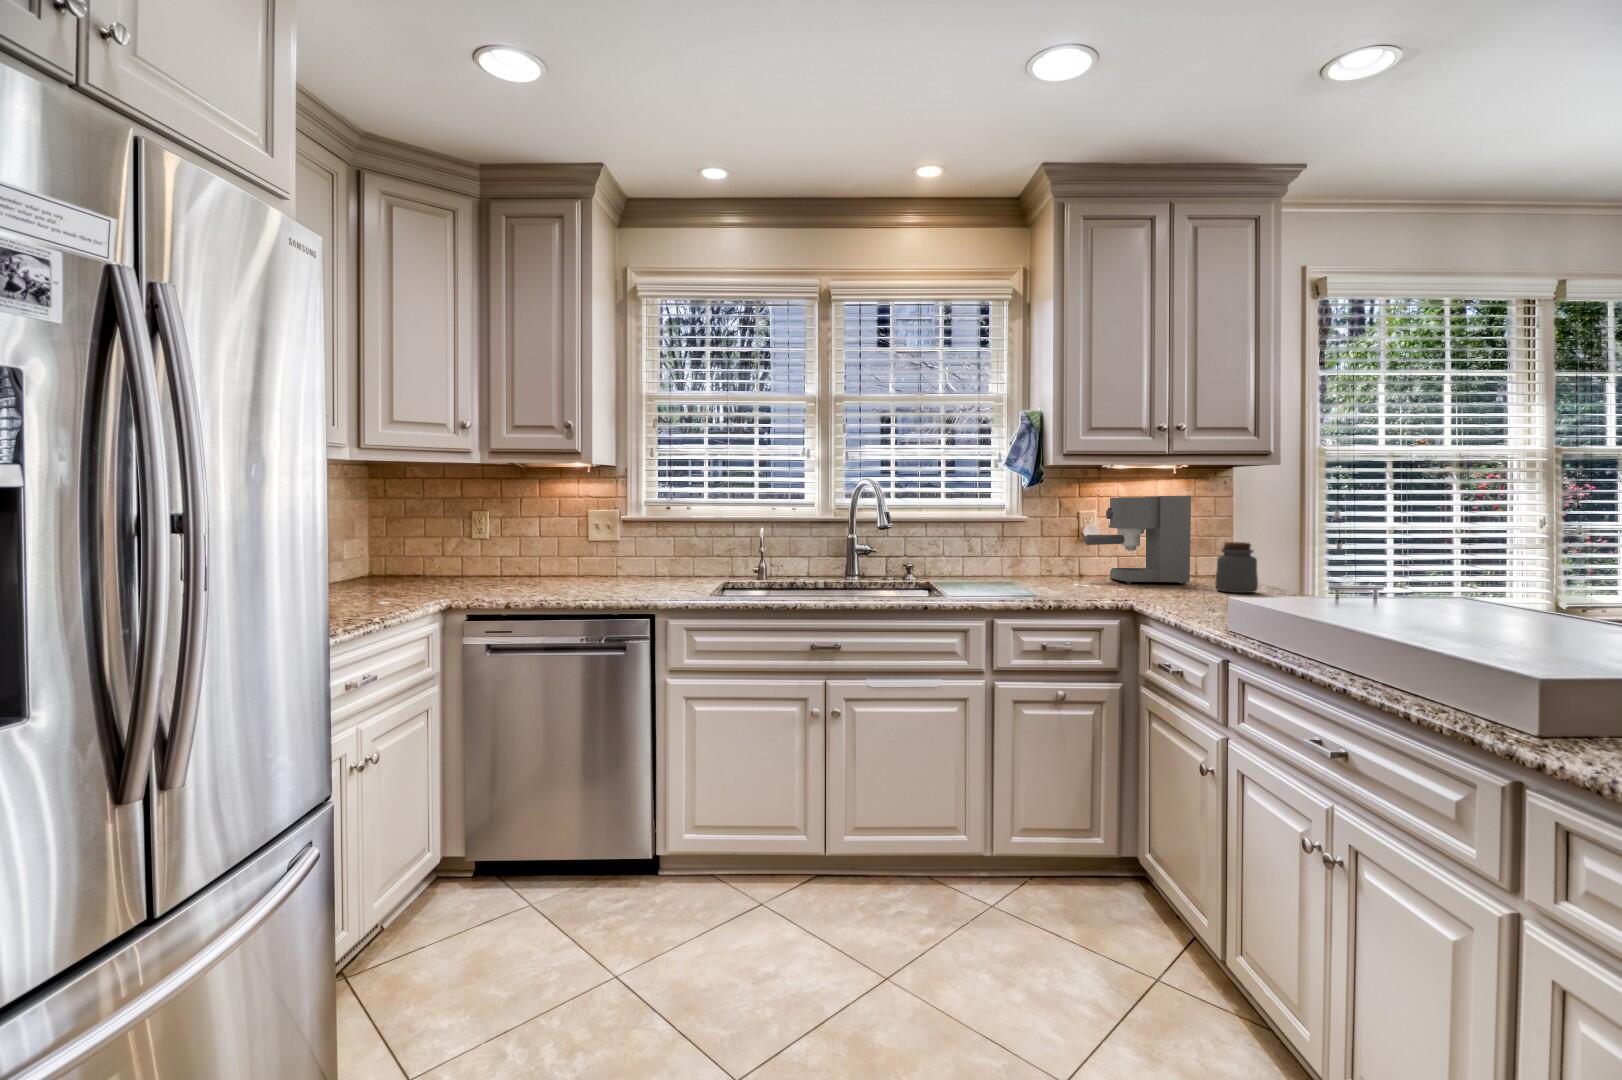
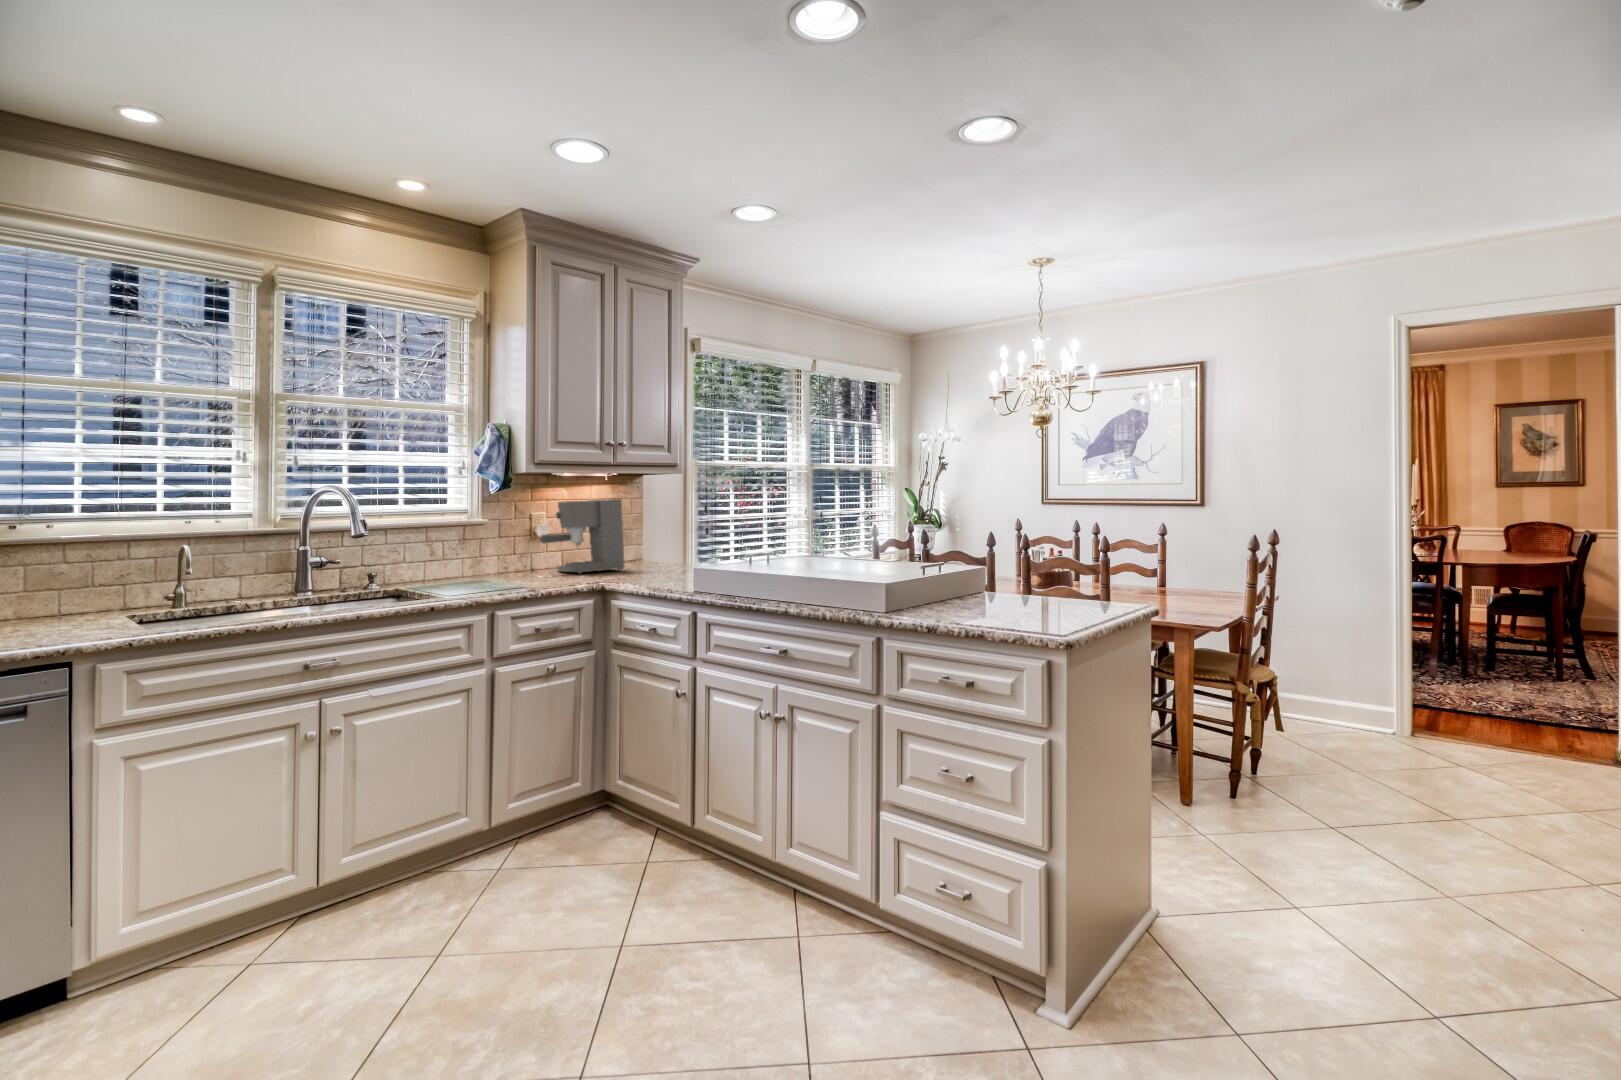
jar: present [1215,542,1258,593] -> none [647,534,676,573]

